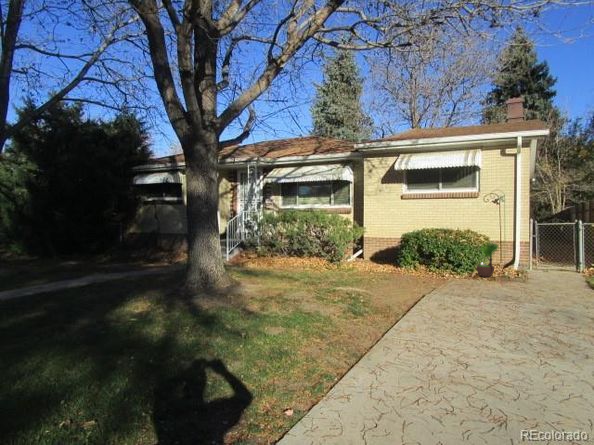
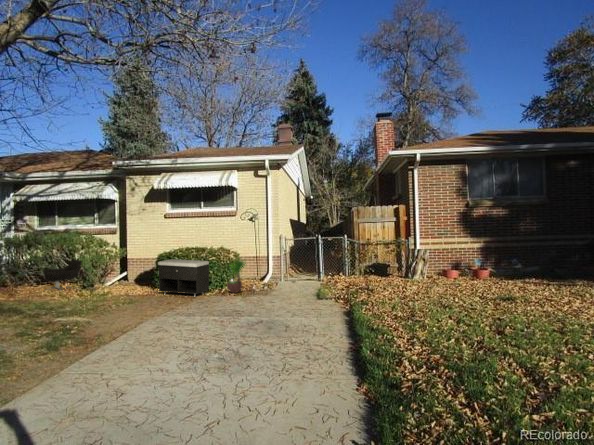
lounge chair: none [297,236,330,264] -> present [44,259,82,290]
storage bench: none [407,239,458,278] -> present [158,259,209,297]

